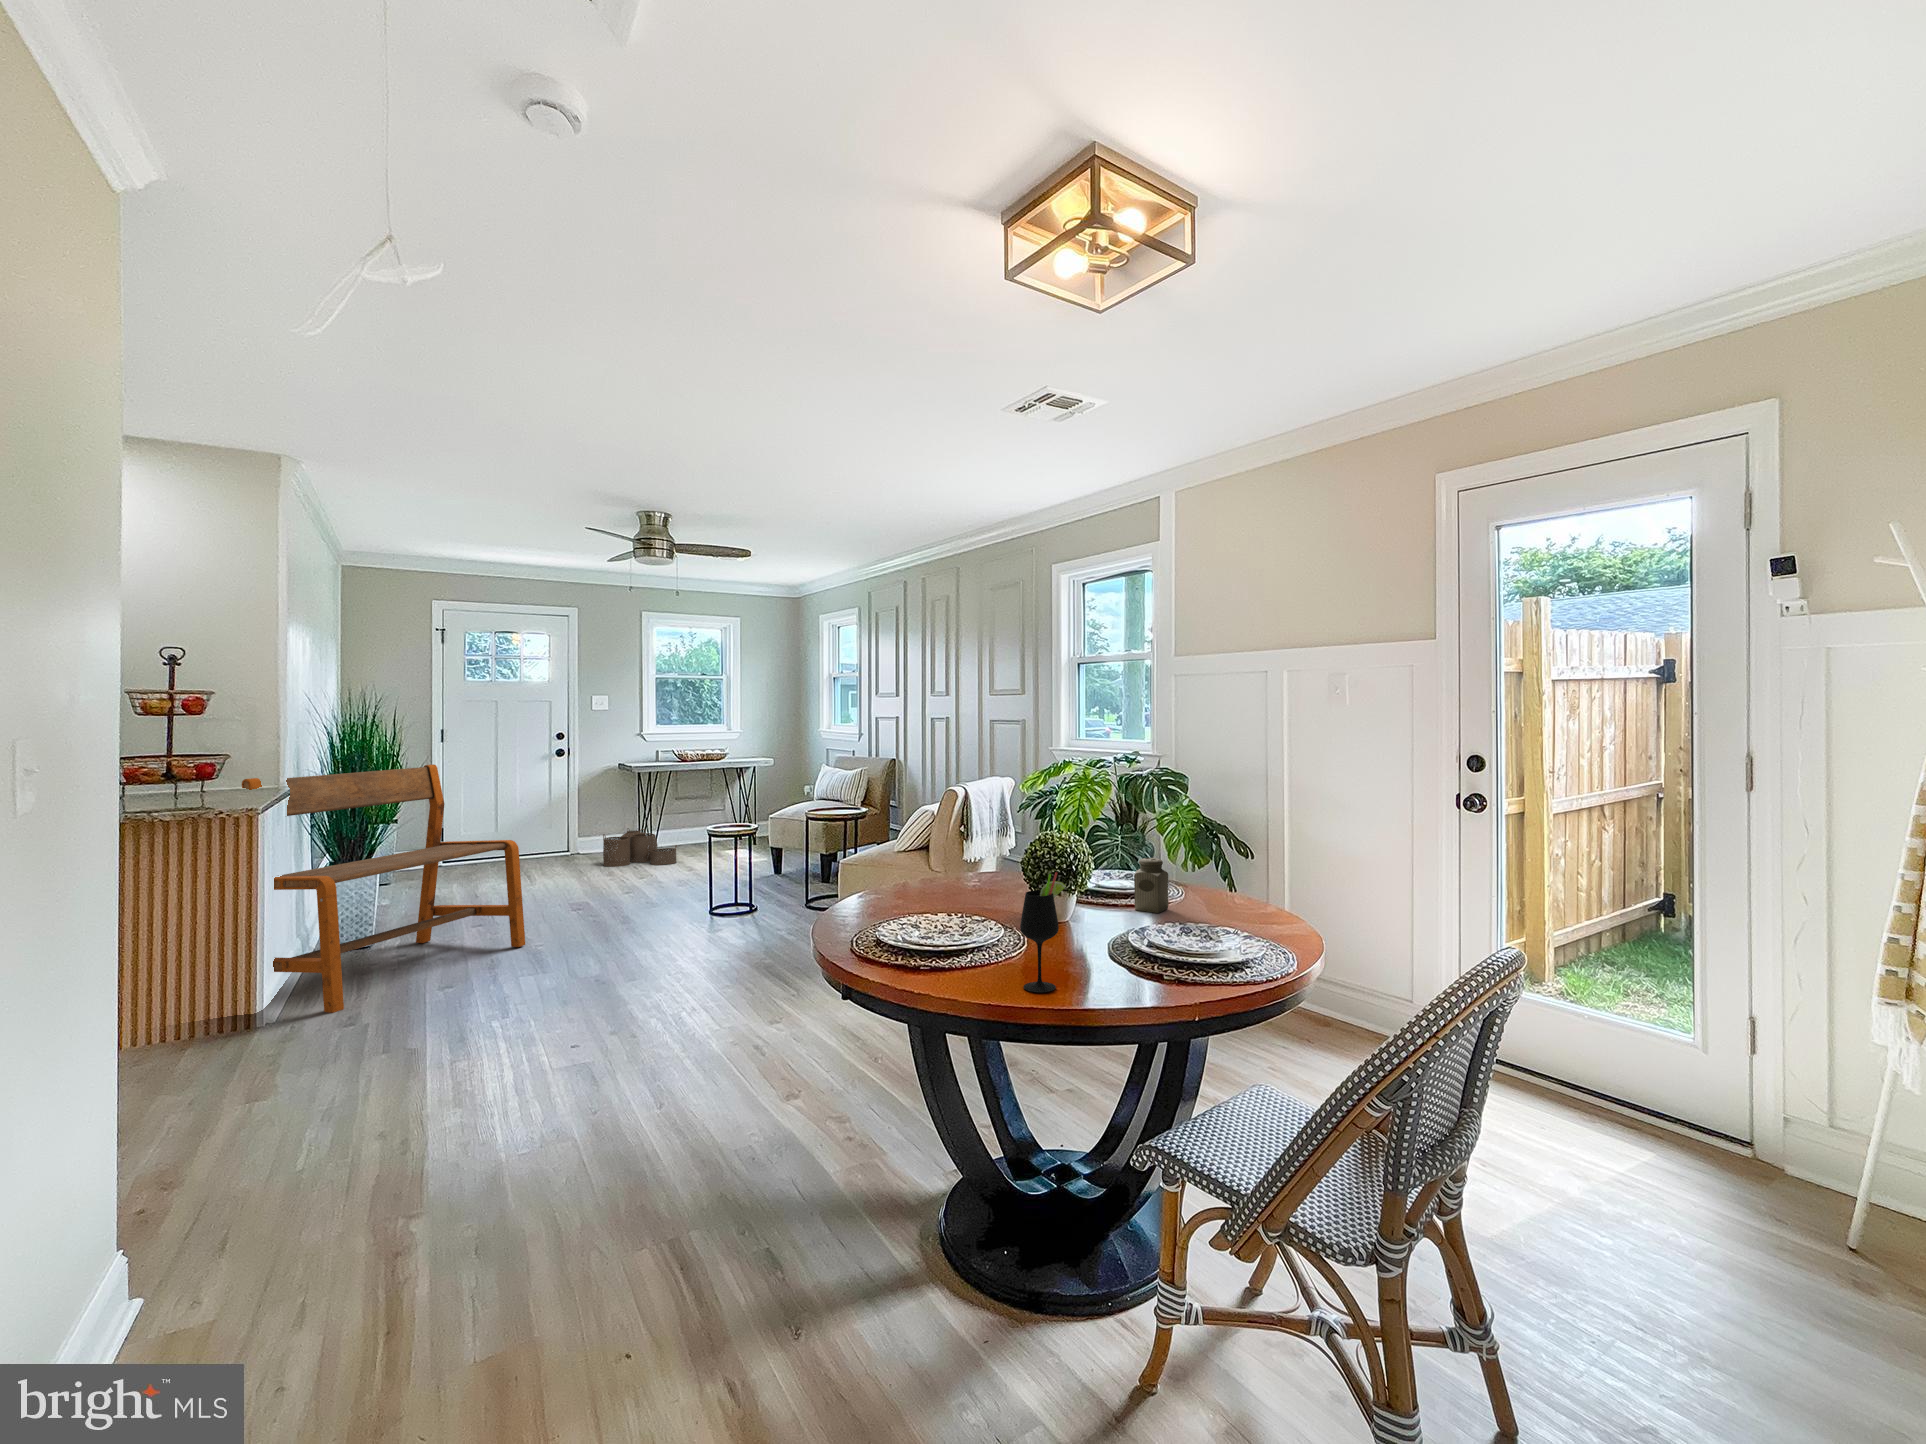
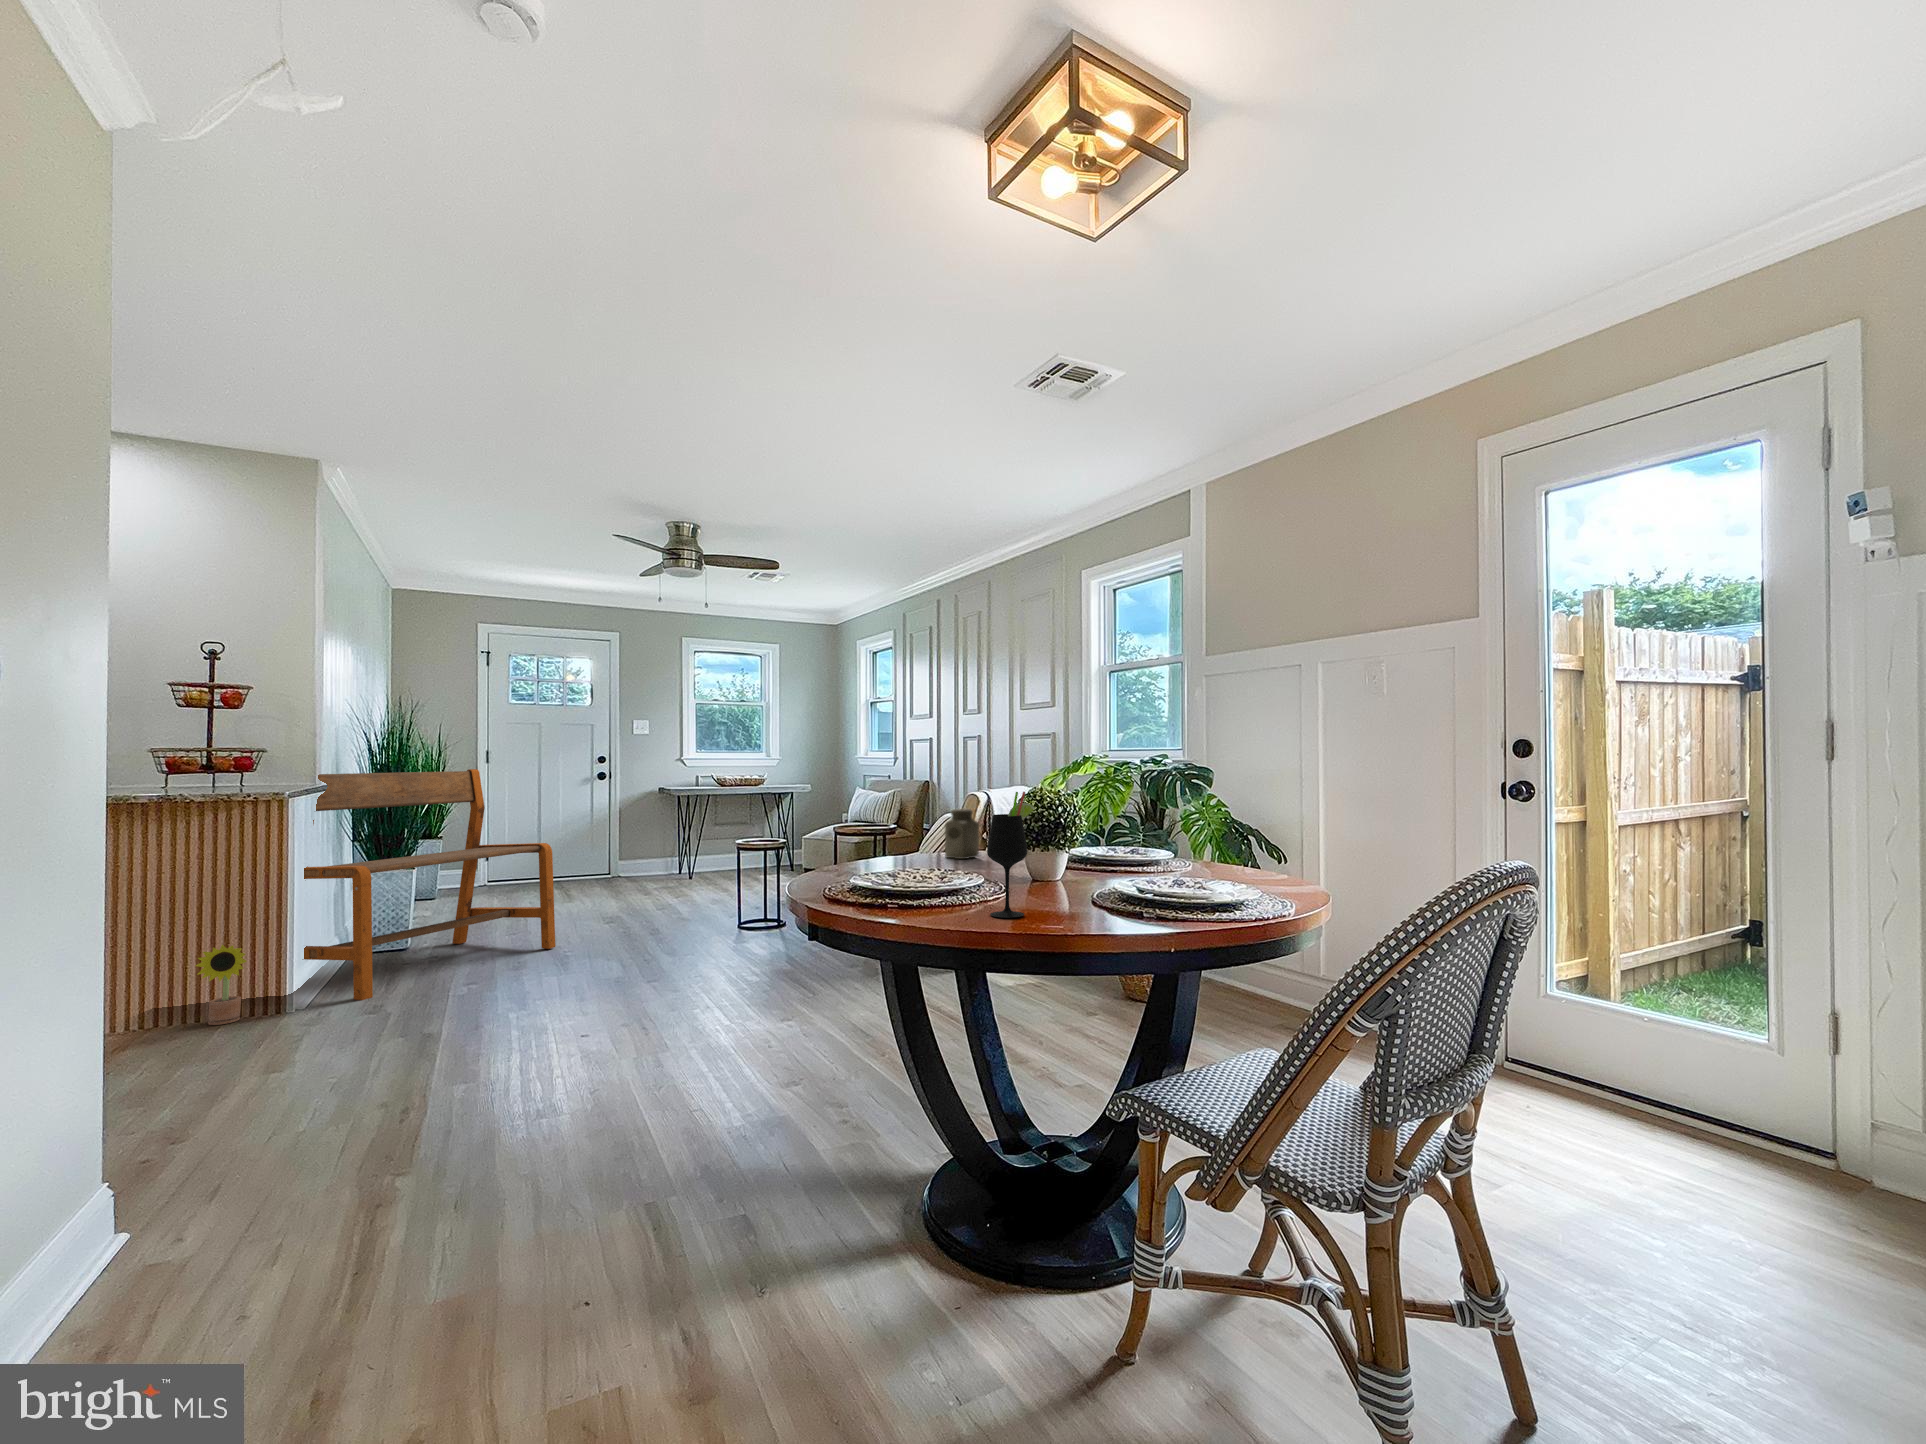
woven basket: present [603,828,677,867] -> none [643,848,714,884]
salt shaker: present [1134,858,1168,913] -> present [945,809,979,859]
decorative plant: none [157,965,213,1047] -> present [195,945,247,1025]

